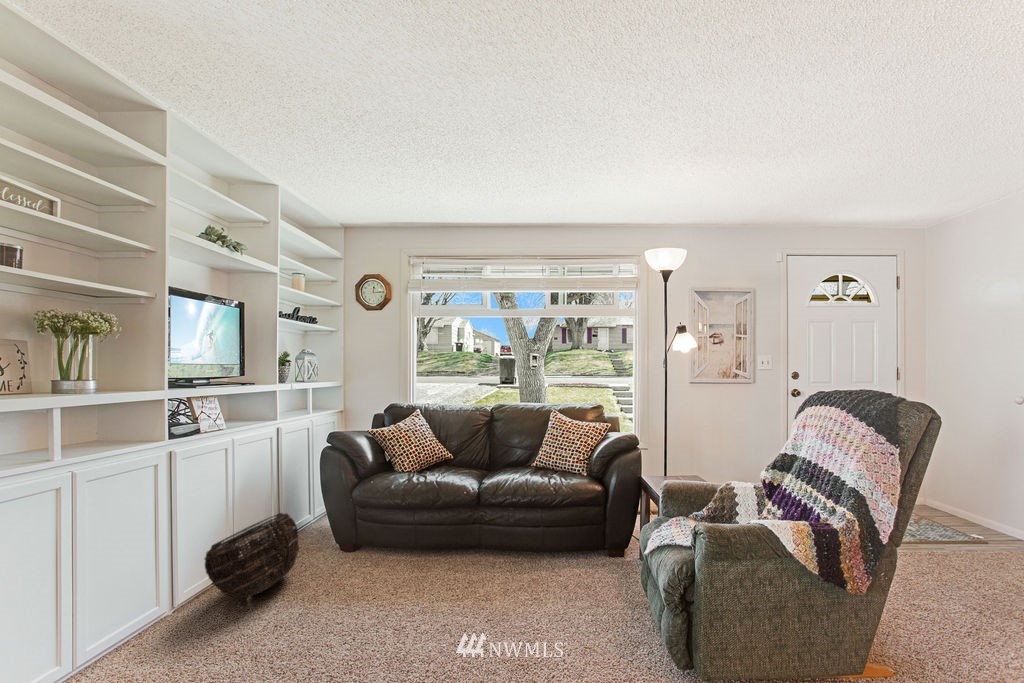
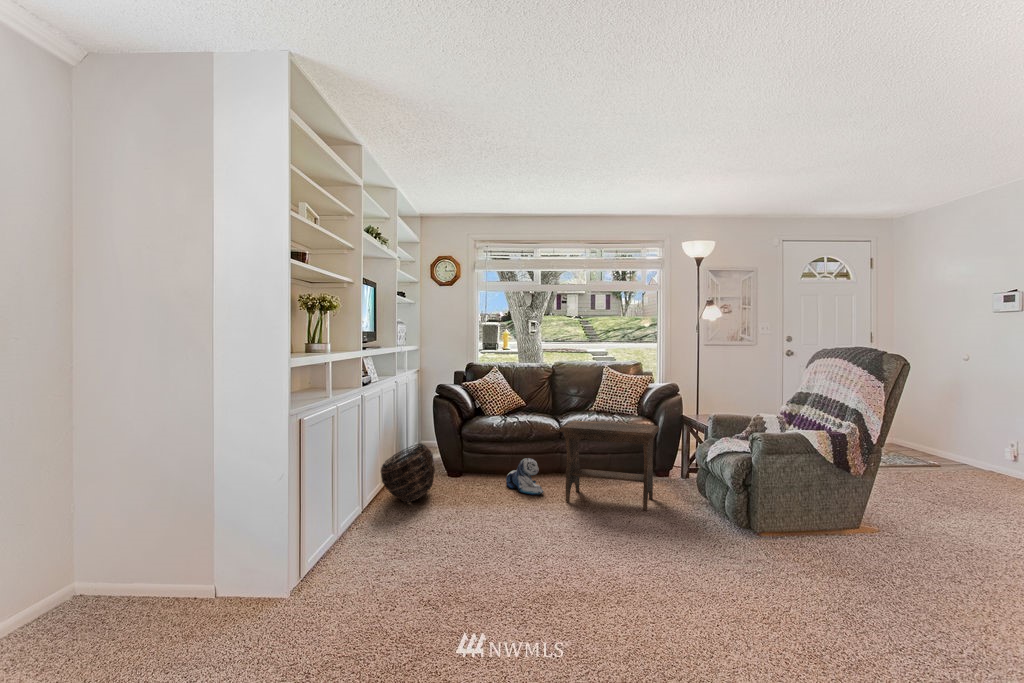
footstool: none [451,485,592,621] -> present [559,421,660,511]
plush toy: none [398,535,439,588] -> present [506,458,544,495]

